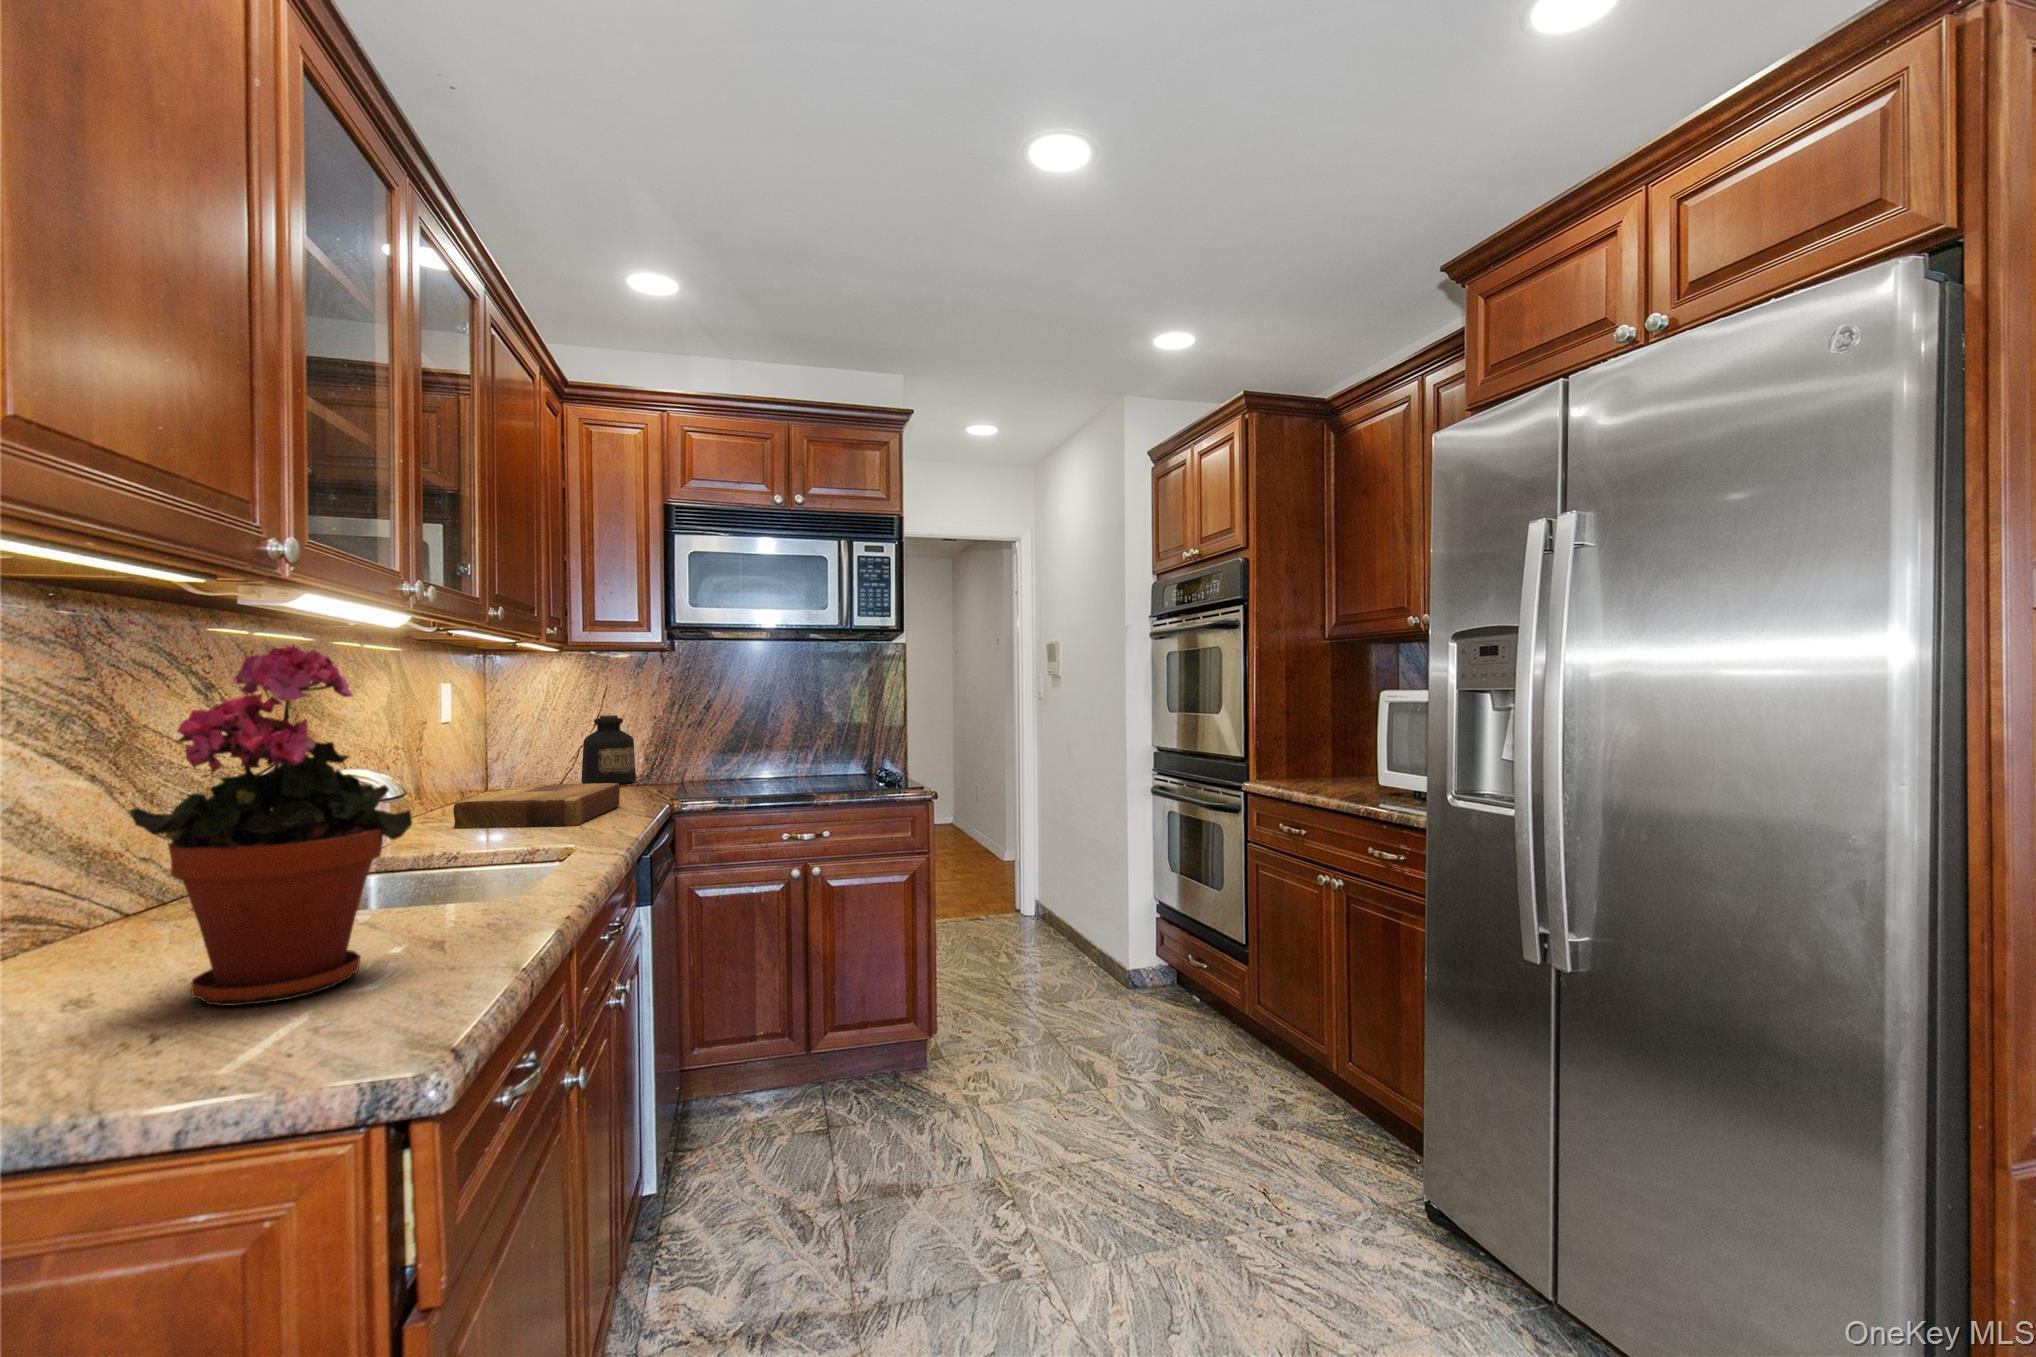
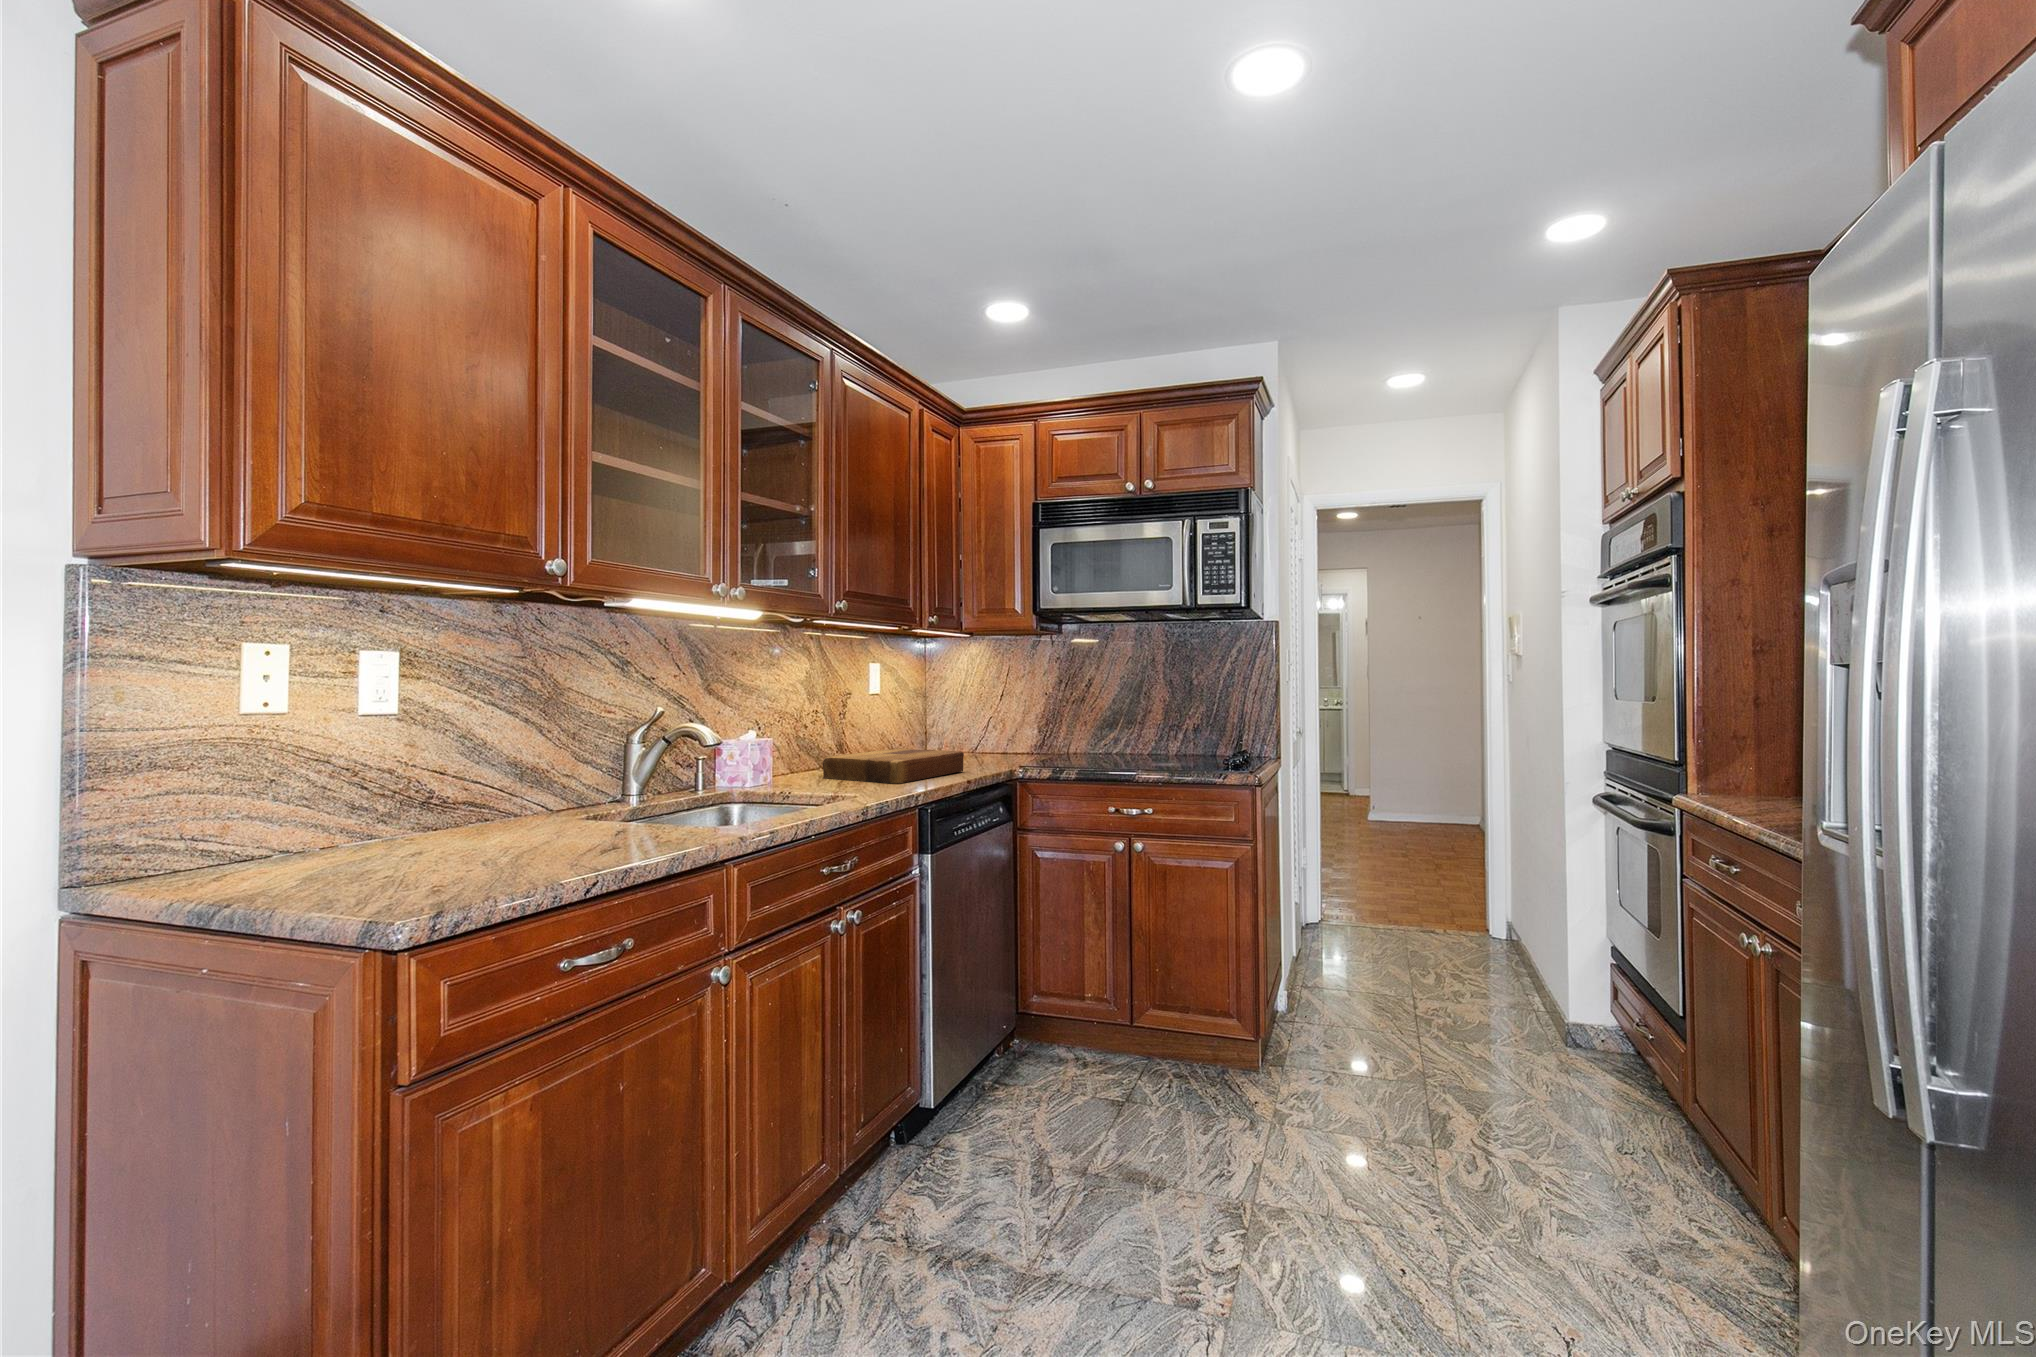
potted plant: present [130,645,412,1006] -> none [415,633,580,872]
bottle: present [581,715,636,784] -> none [985,693,1027,755]

